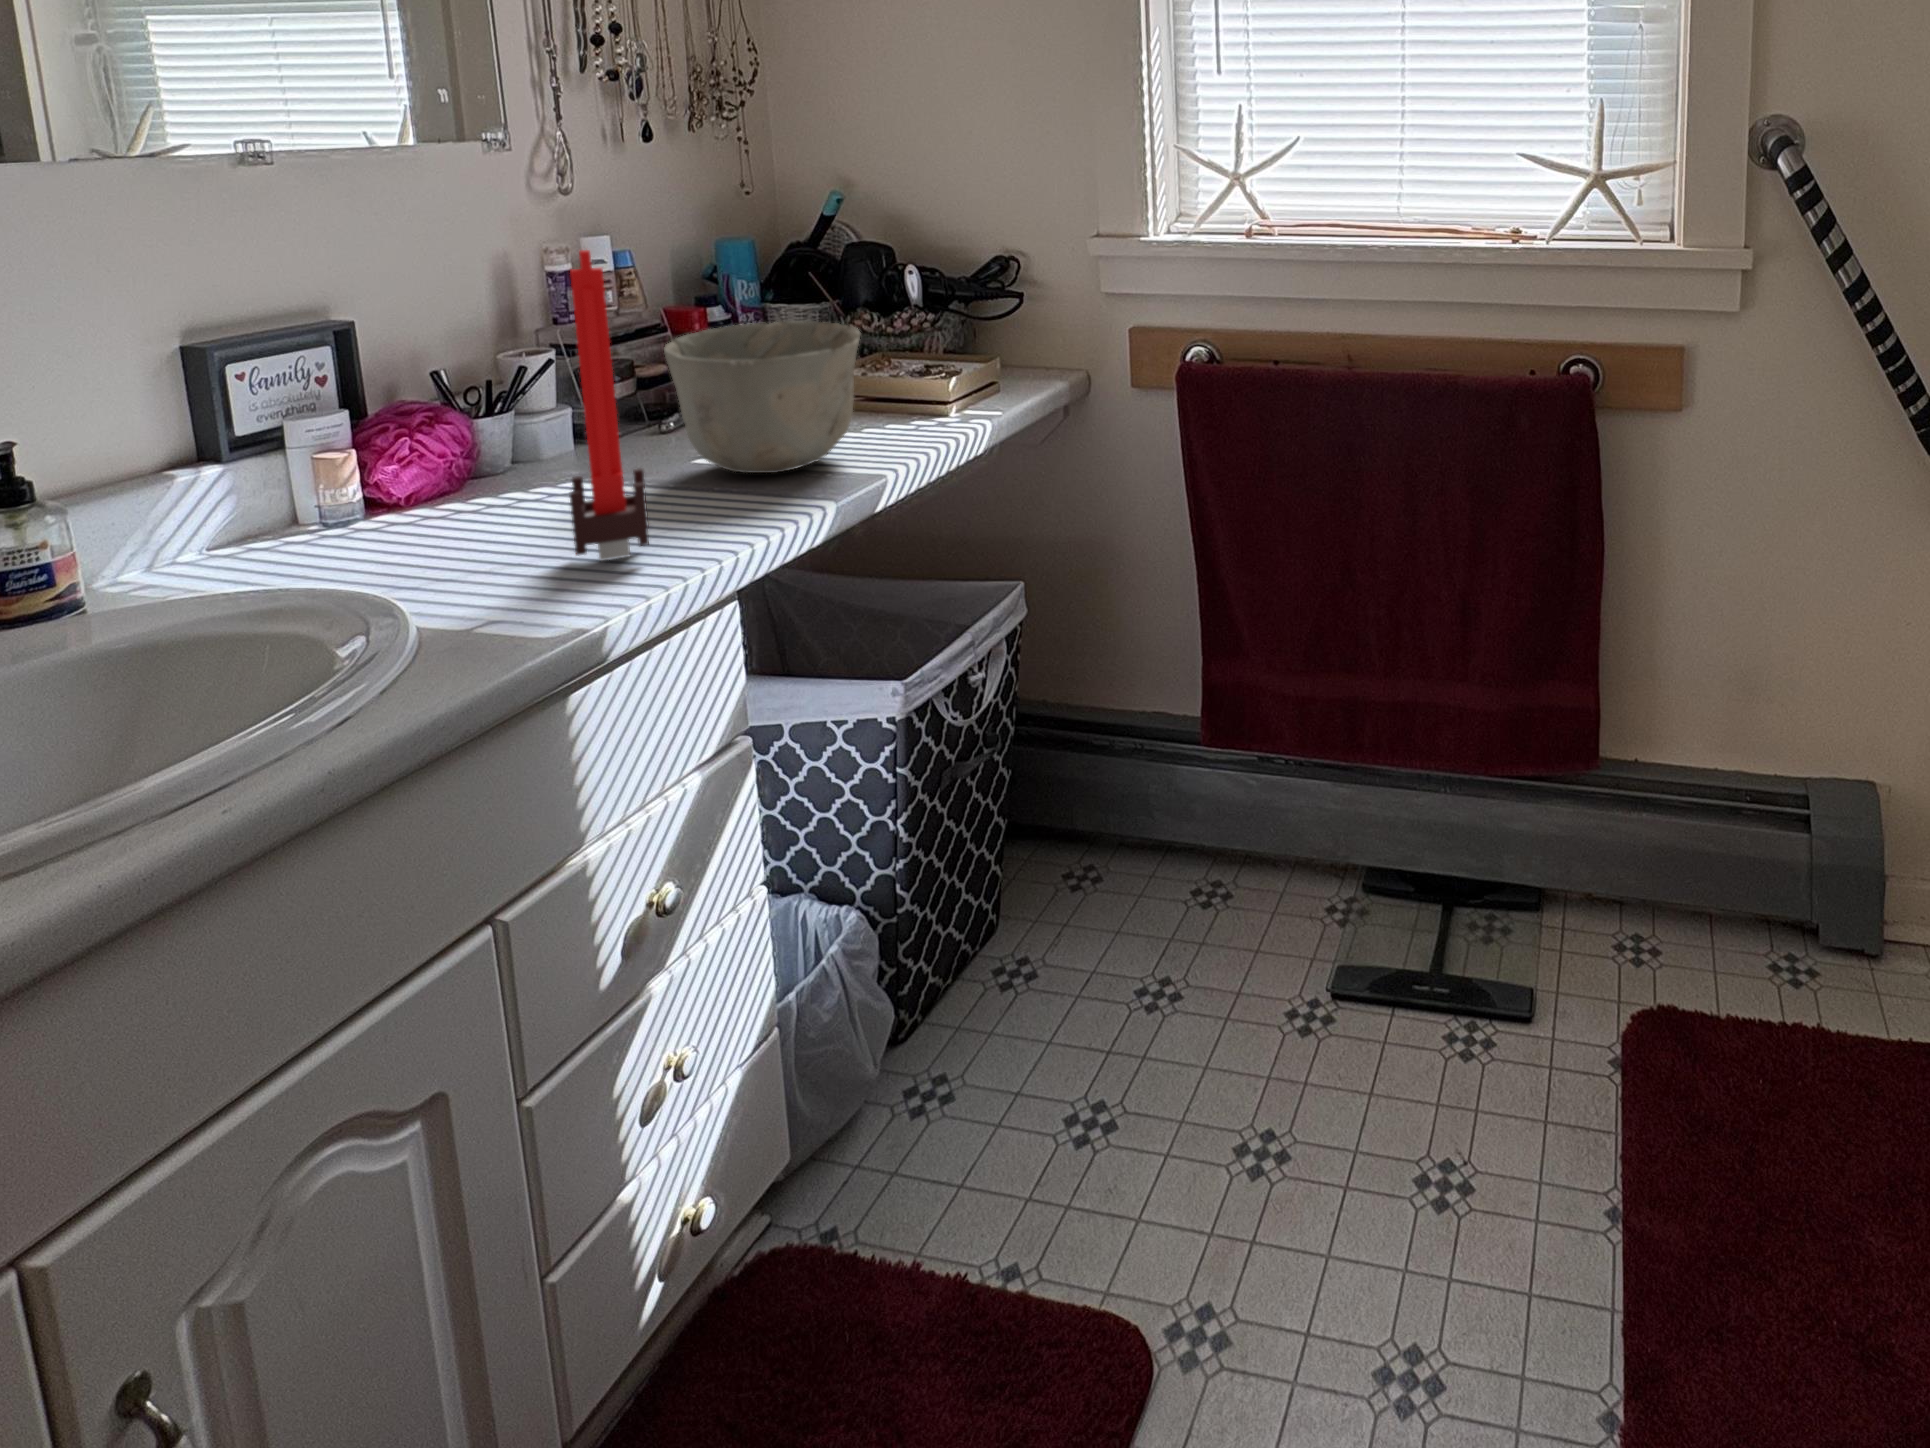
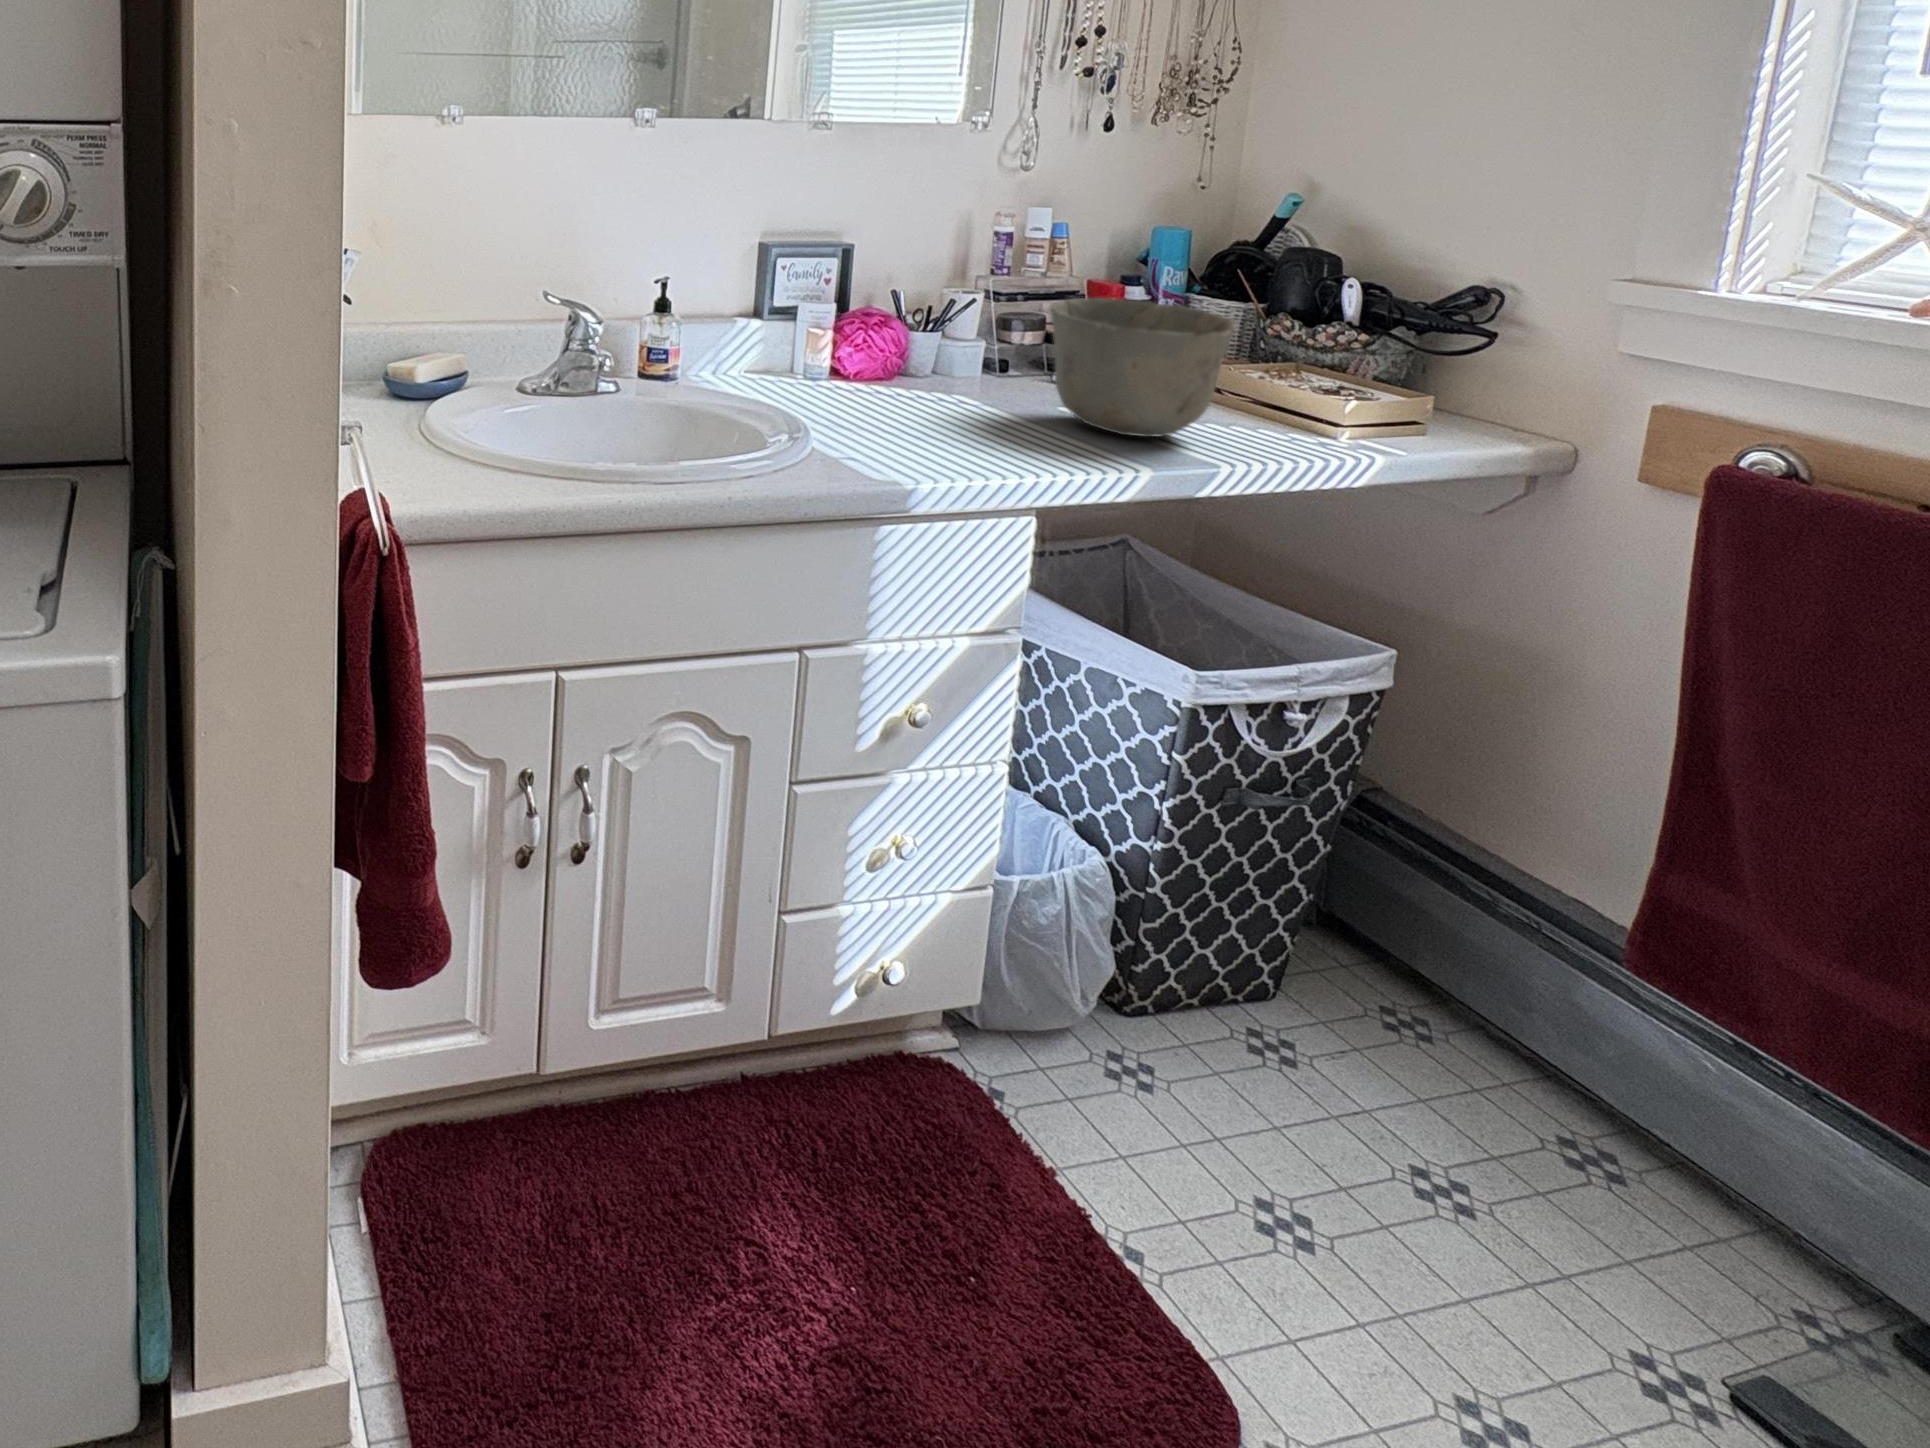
candle: present [570,250,649,560] -> none [923,205,991,452]

